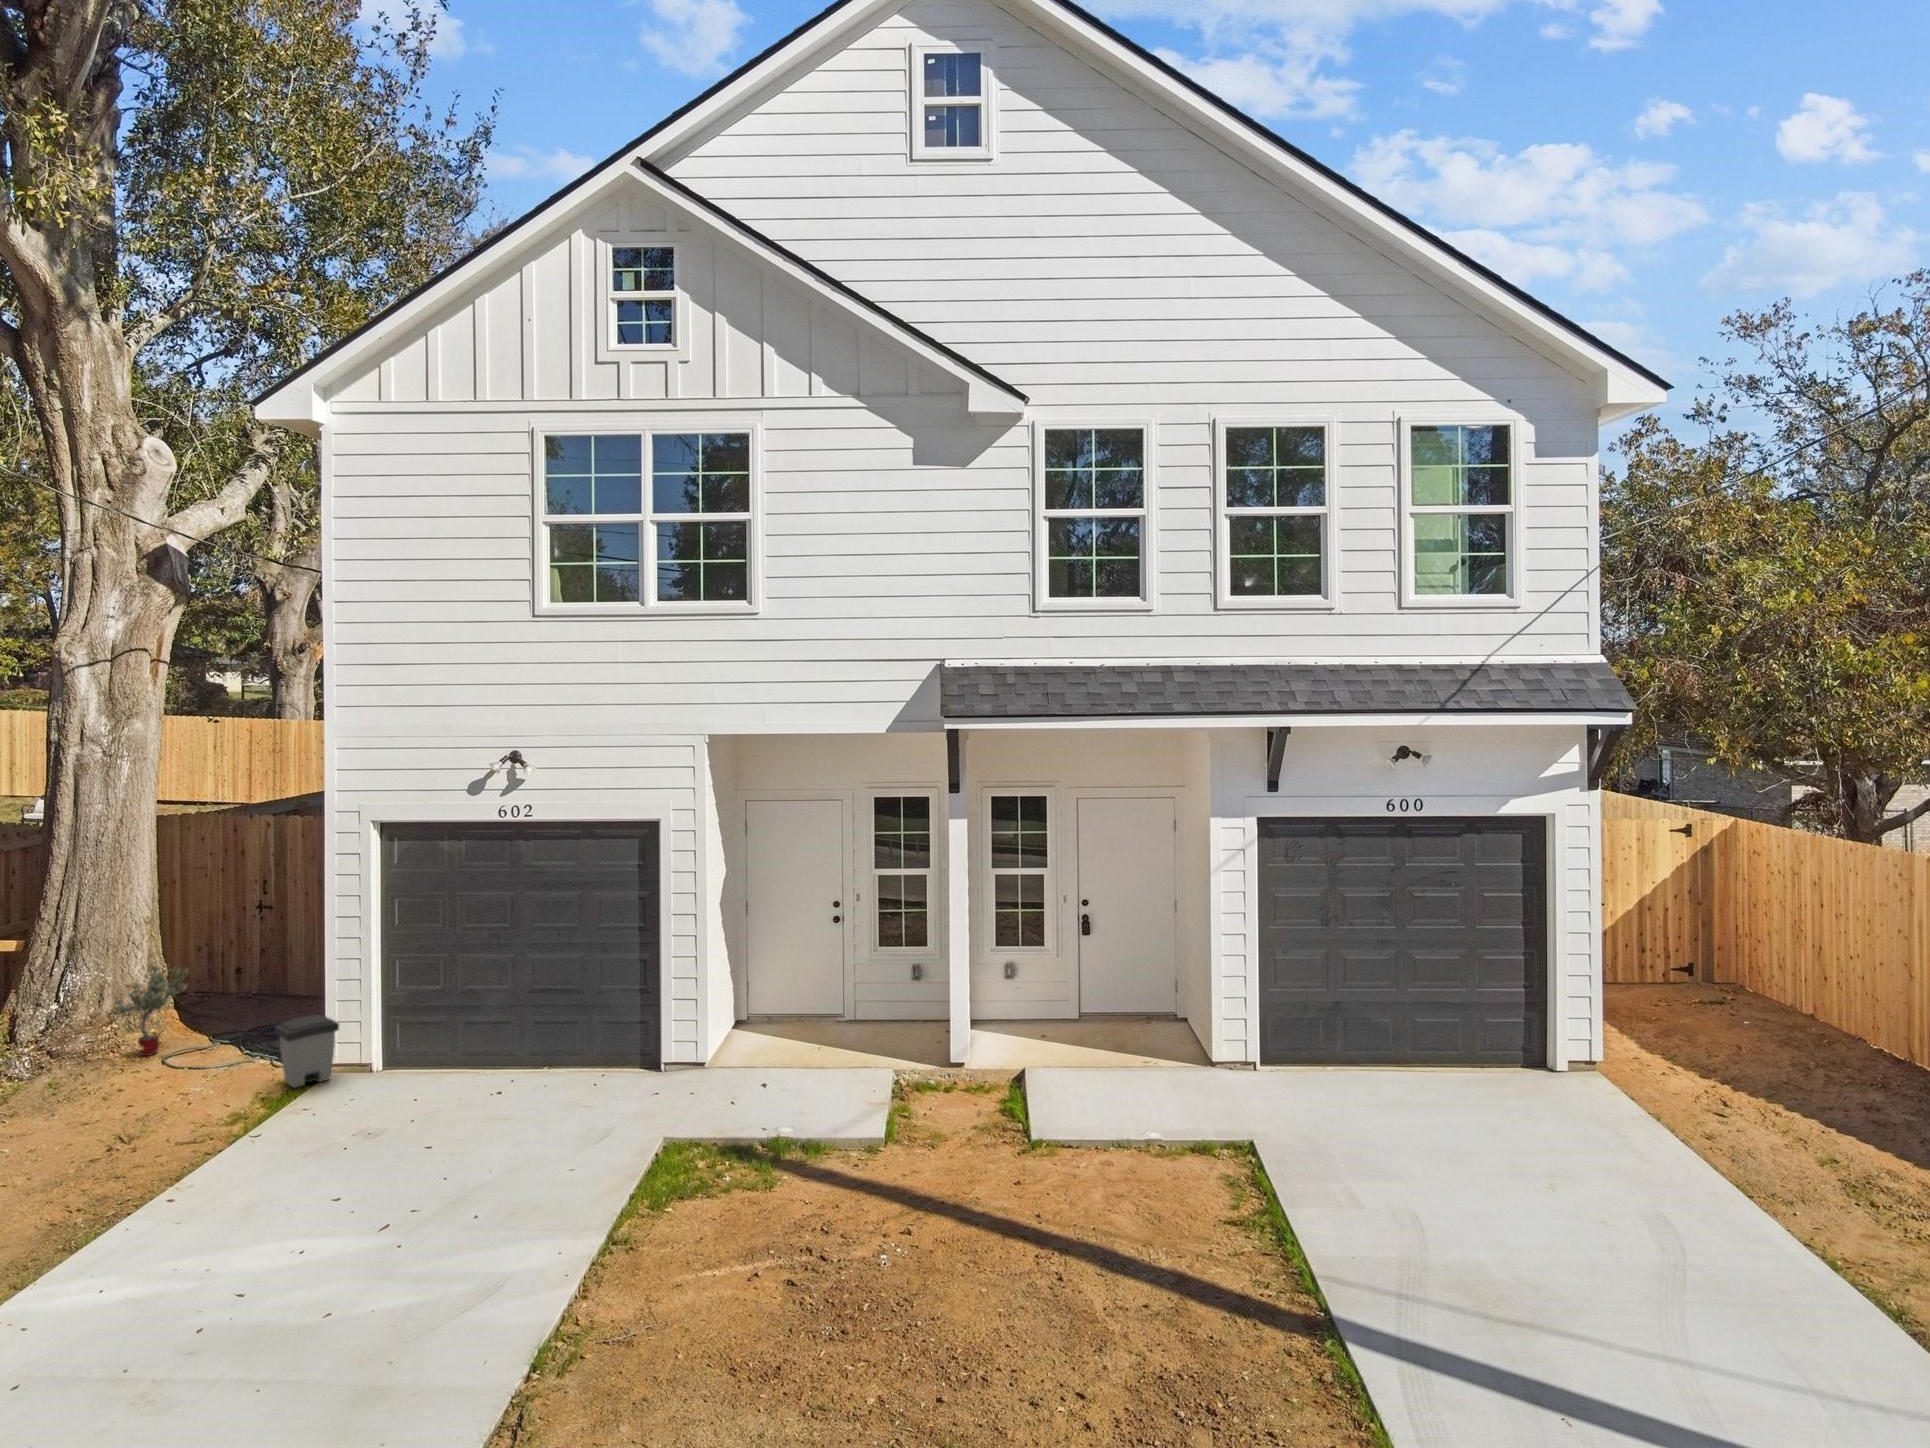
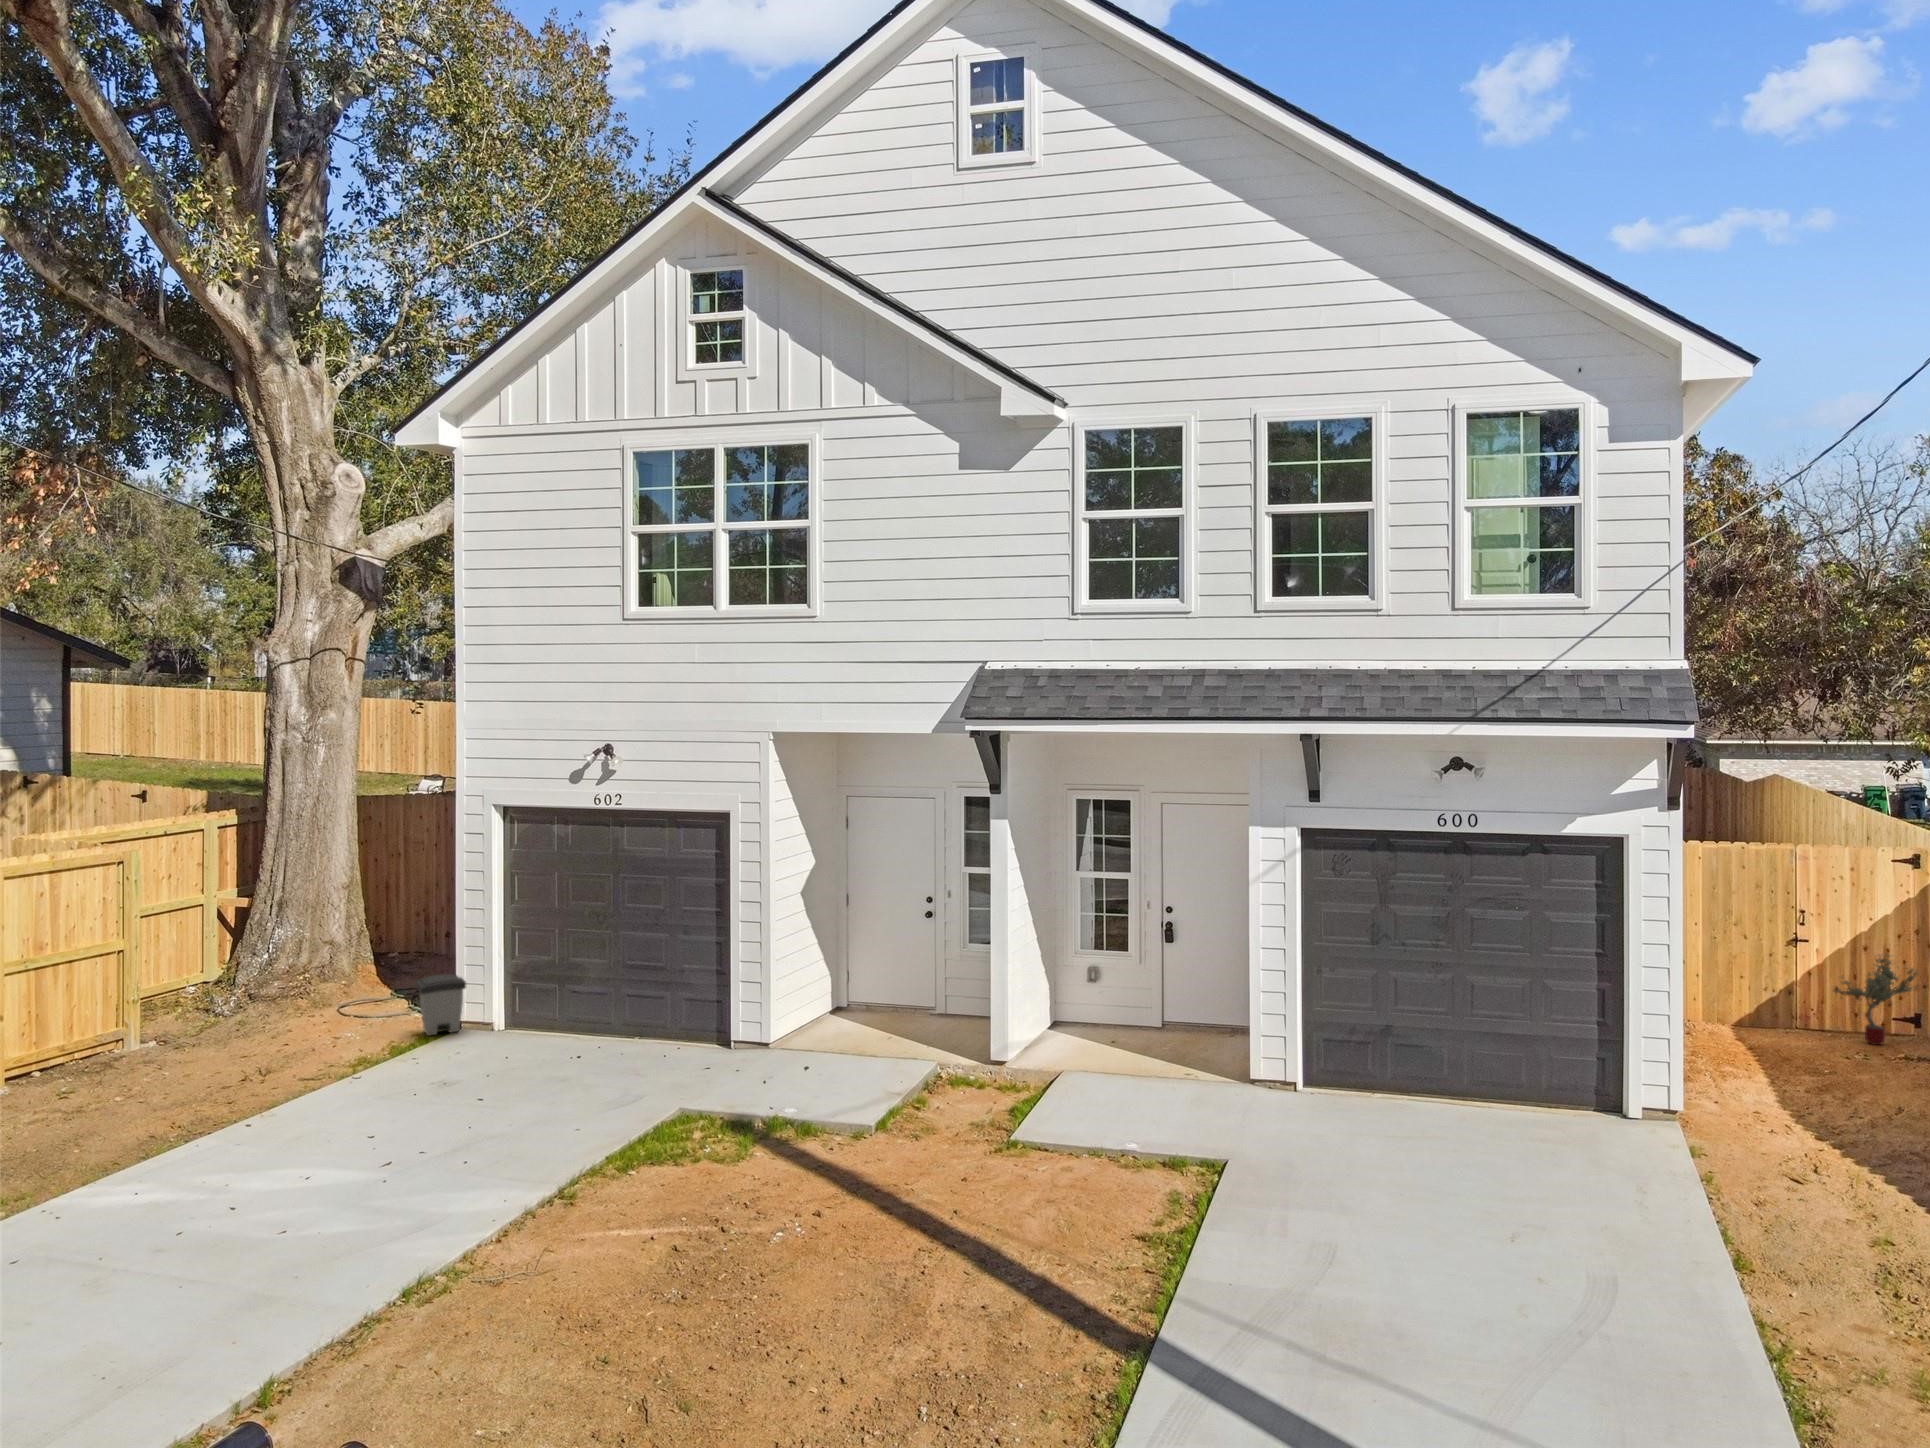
potted tree: present [107,961,188,1056] -> present [1834,954,1918,1045]

